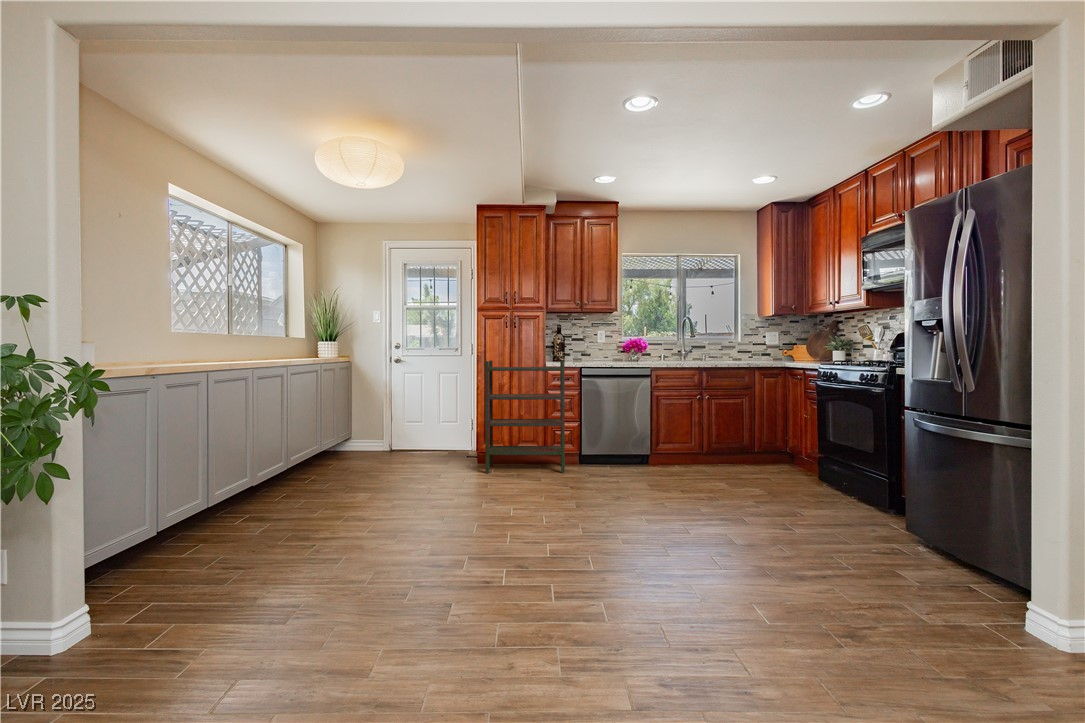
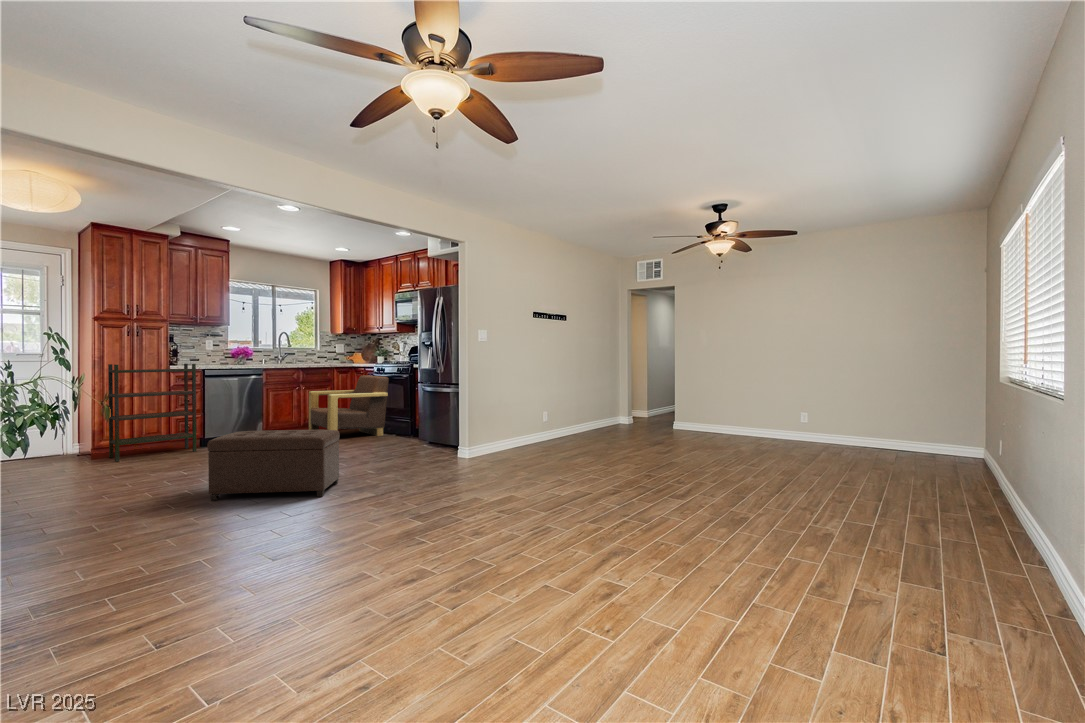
armchair: none [710,383,843,495] -> present [309,375,389,436]
ottoman: none [446,483,670,695] -> present [207,430,340,500]

